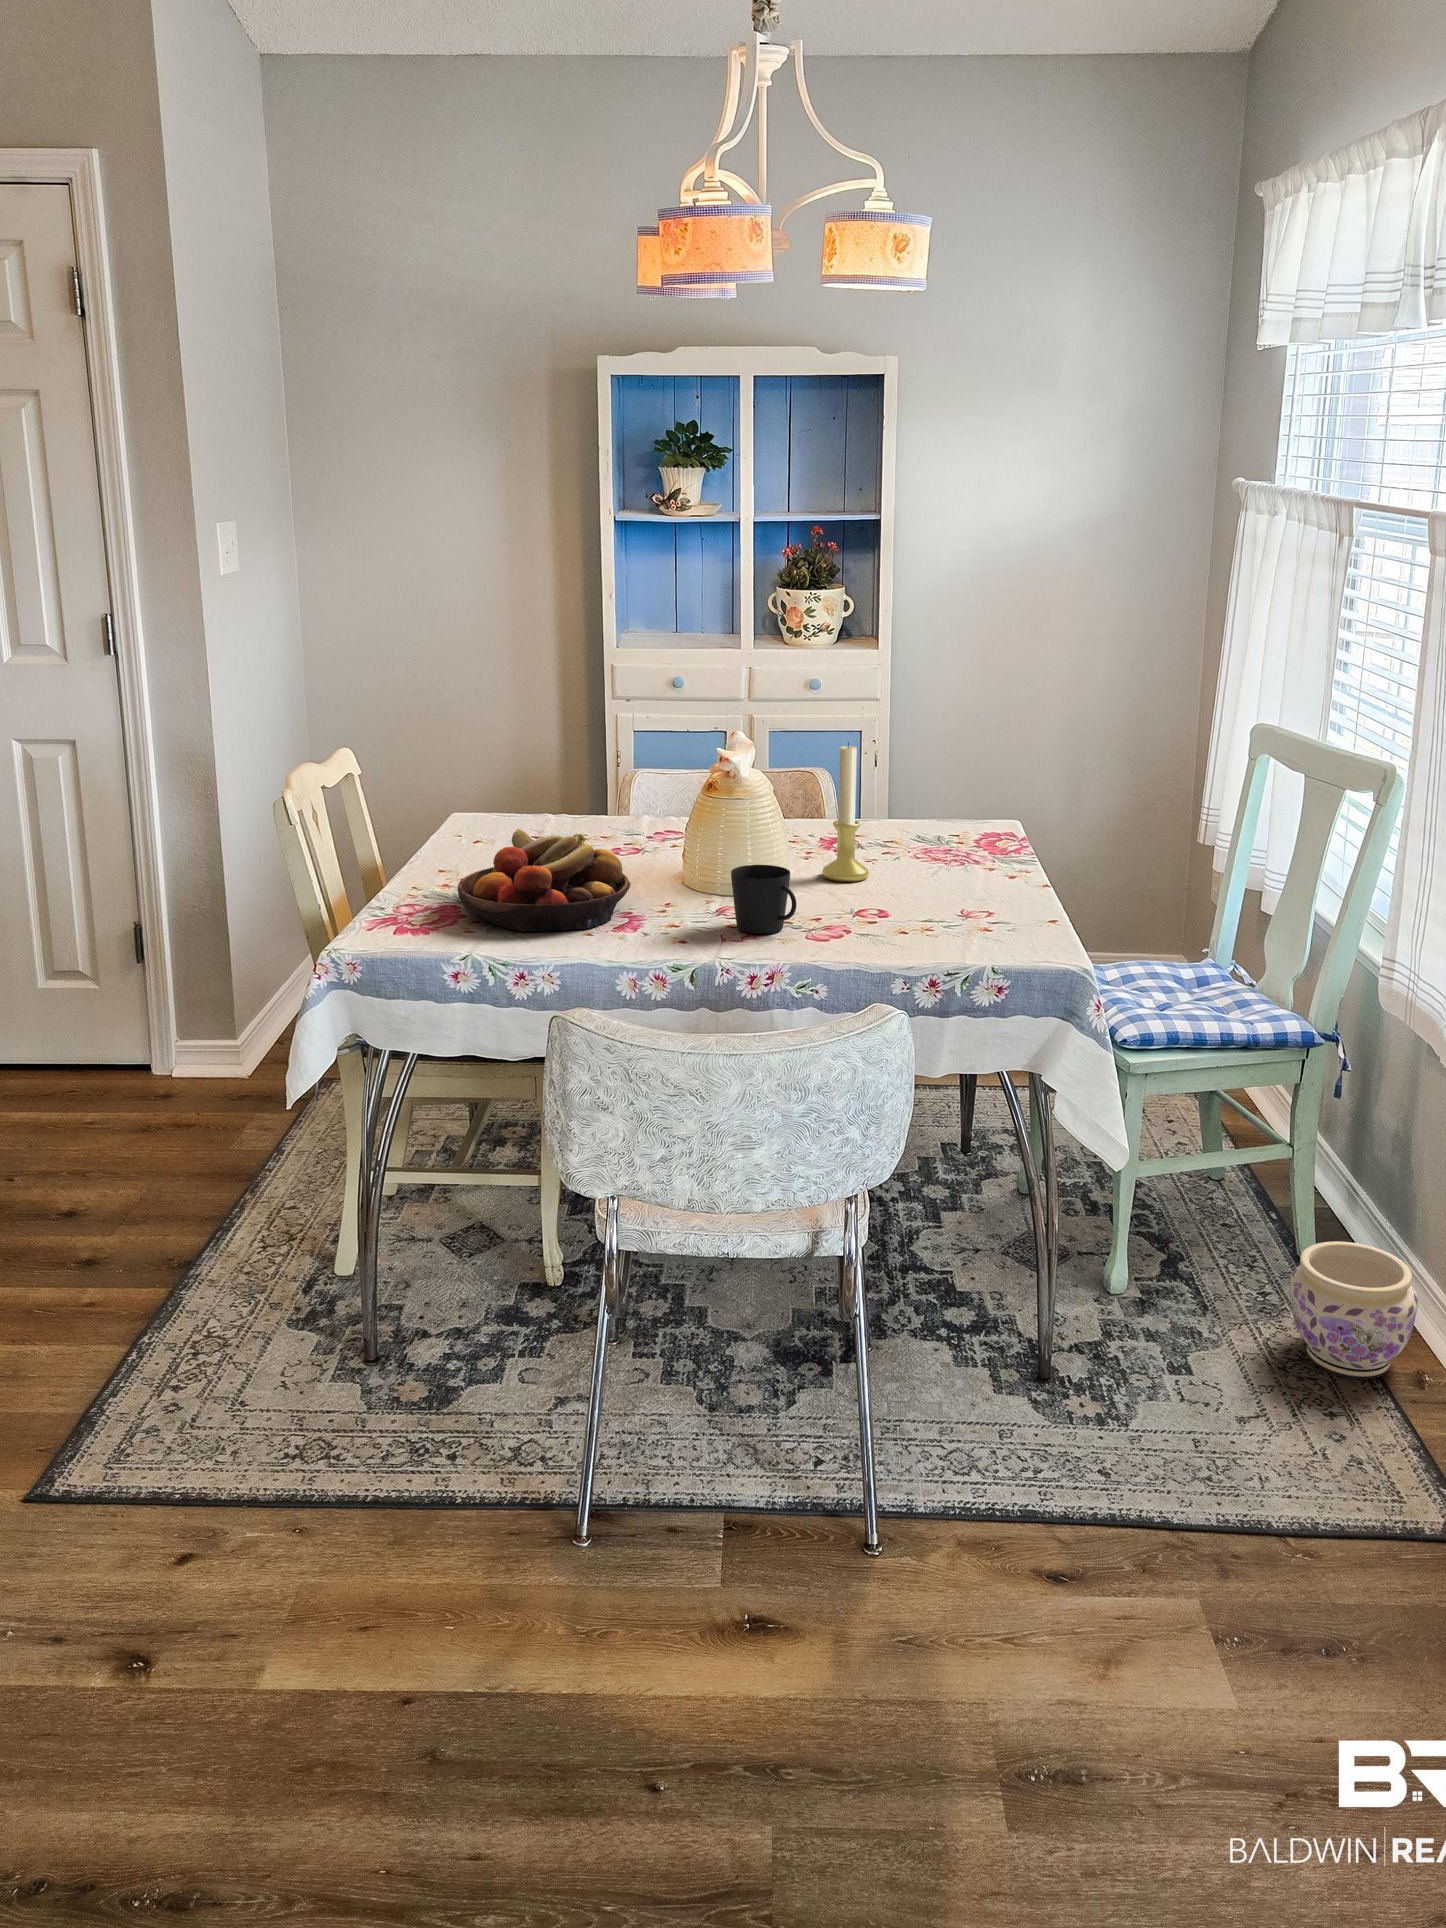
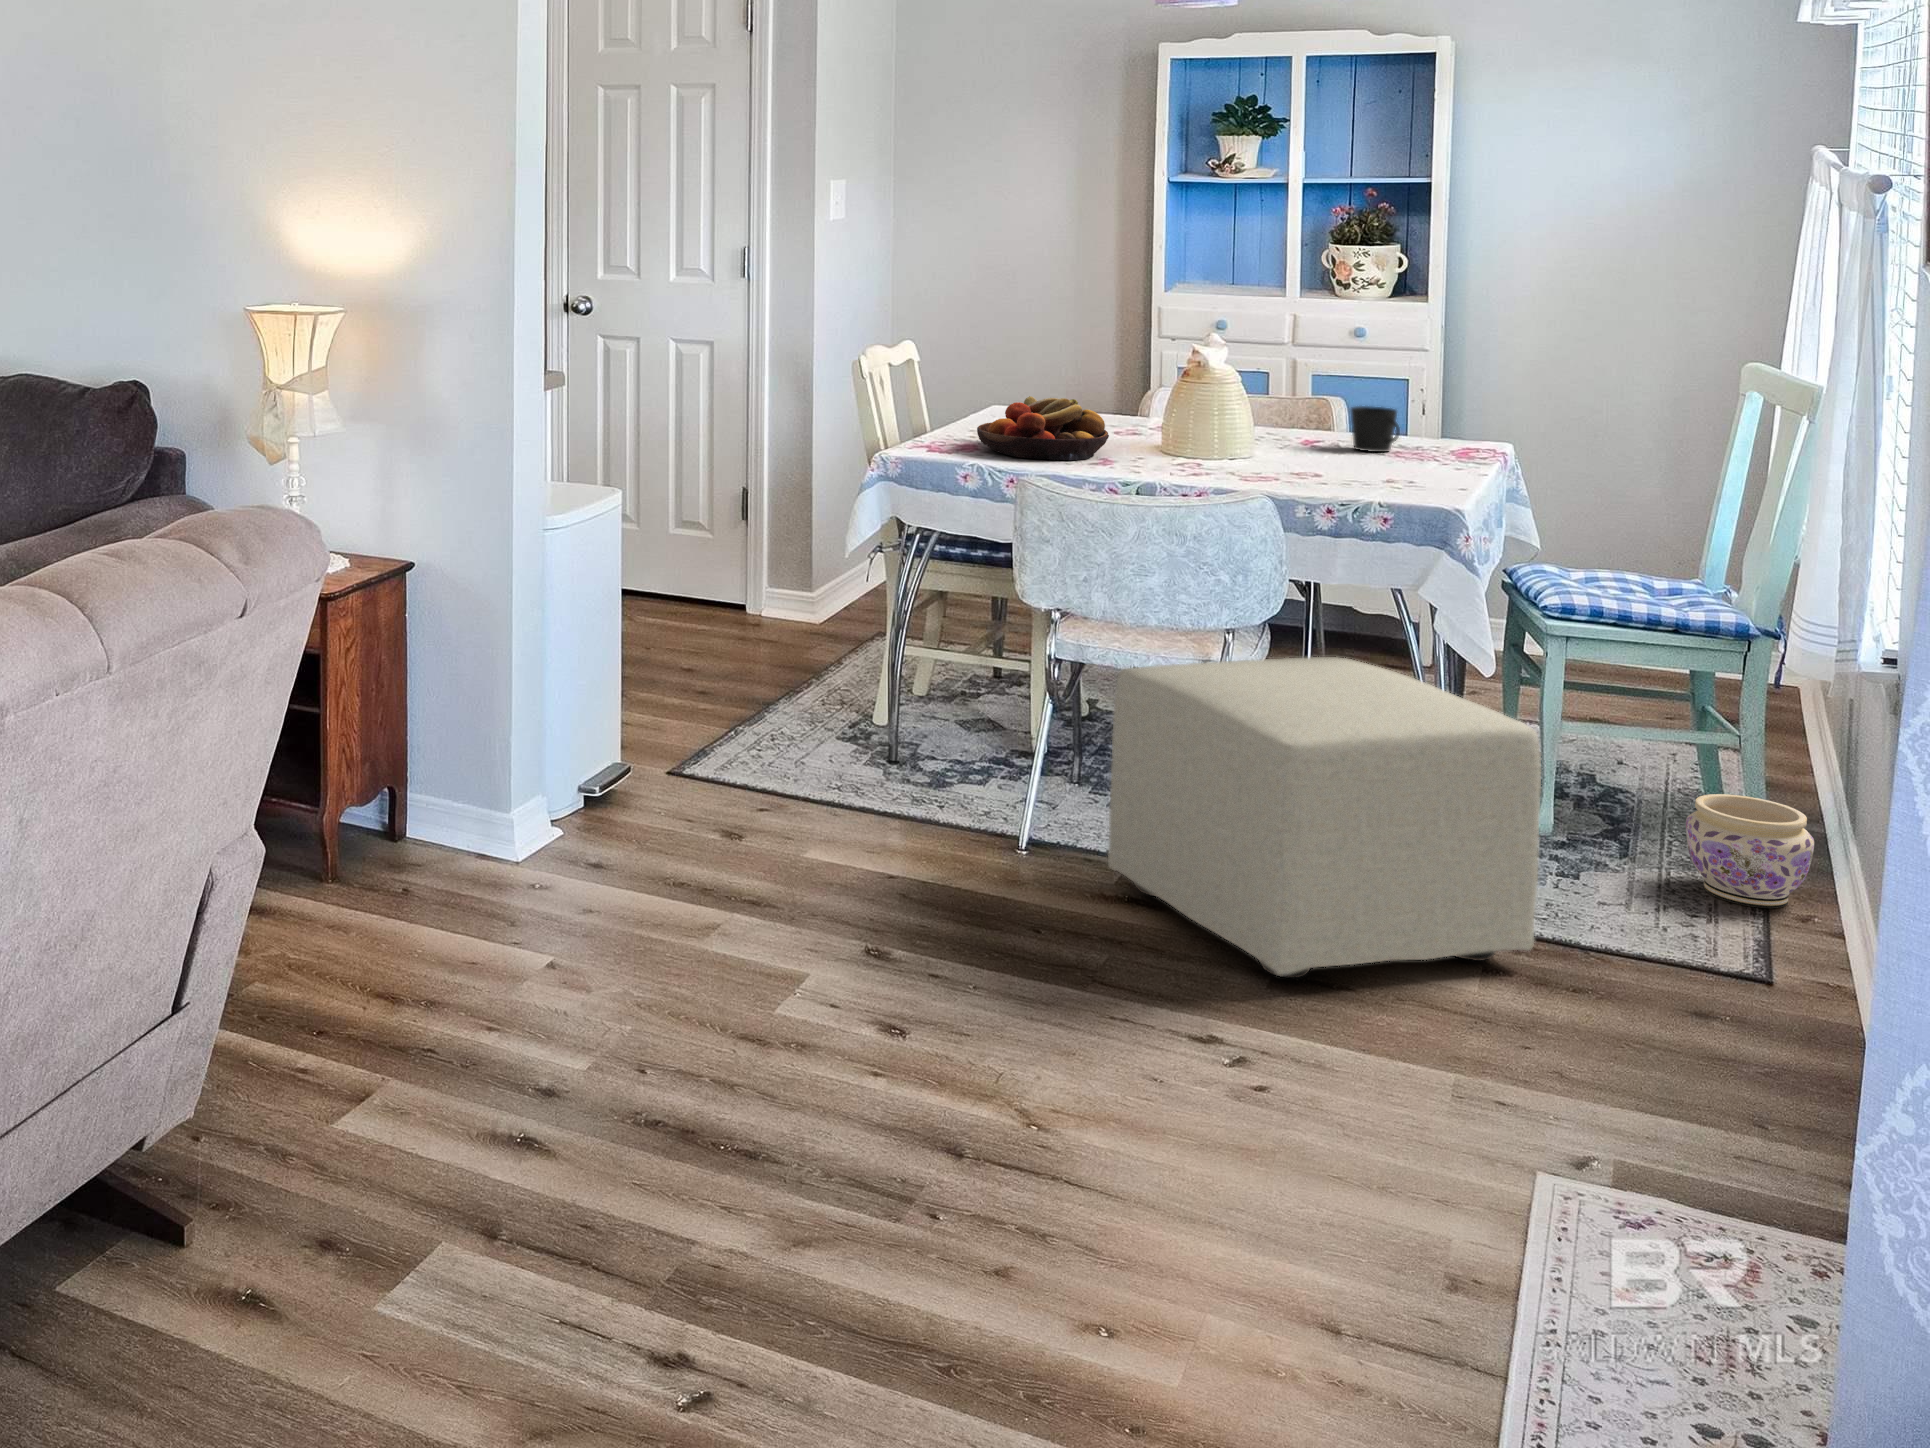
candle holder: present [822,742,869,882] -> none [1281,345,1323,457]
cup: present [731,865,796,934] -> present [1351,406,1400,452]
ottoman: none [714,1187,1268,1788] -> present [1108,657,1541,978]

